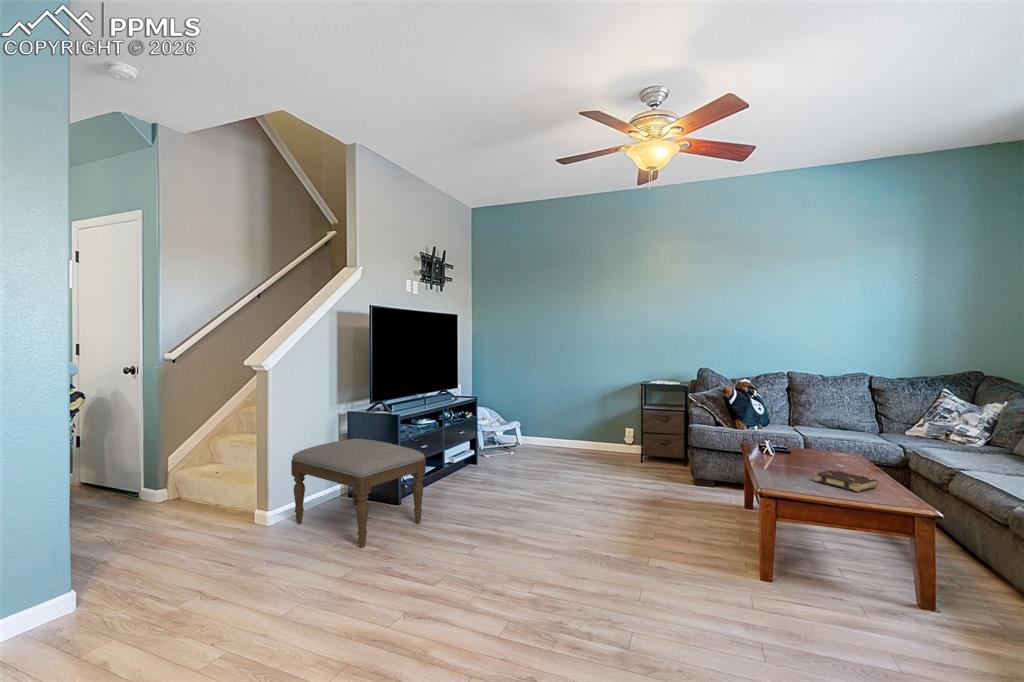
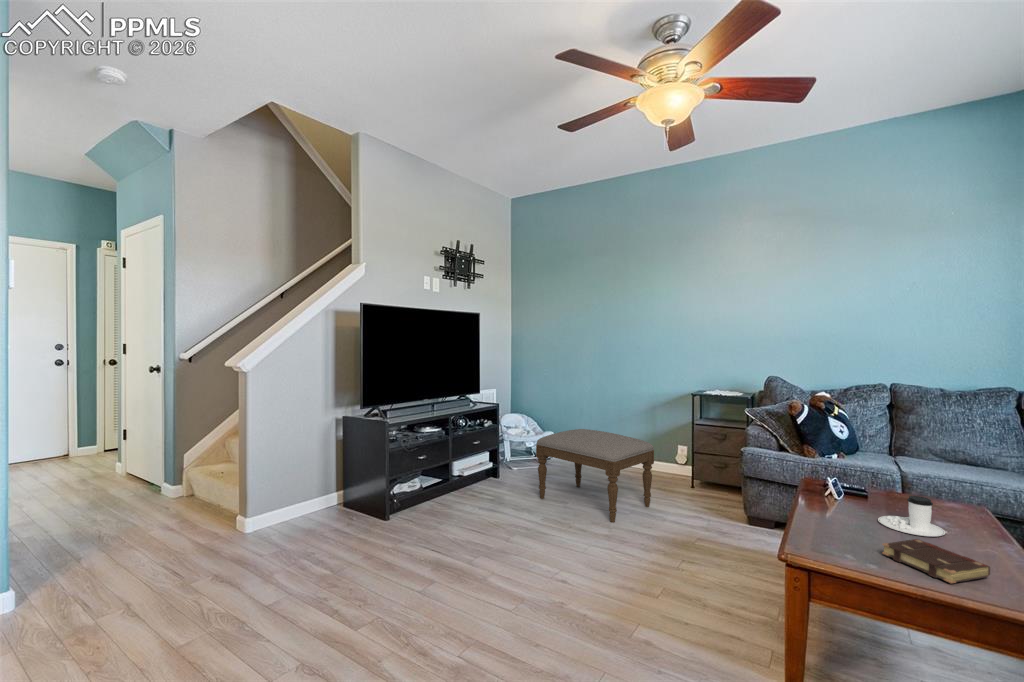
ottoman: present [291,439,426,548] -> present [536,429,654,523]
coffee cup: none [802,445,844,470] -> present [878,496,945,537]

